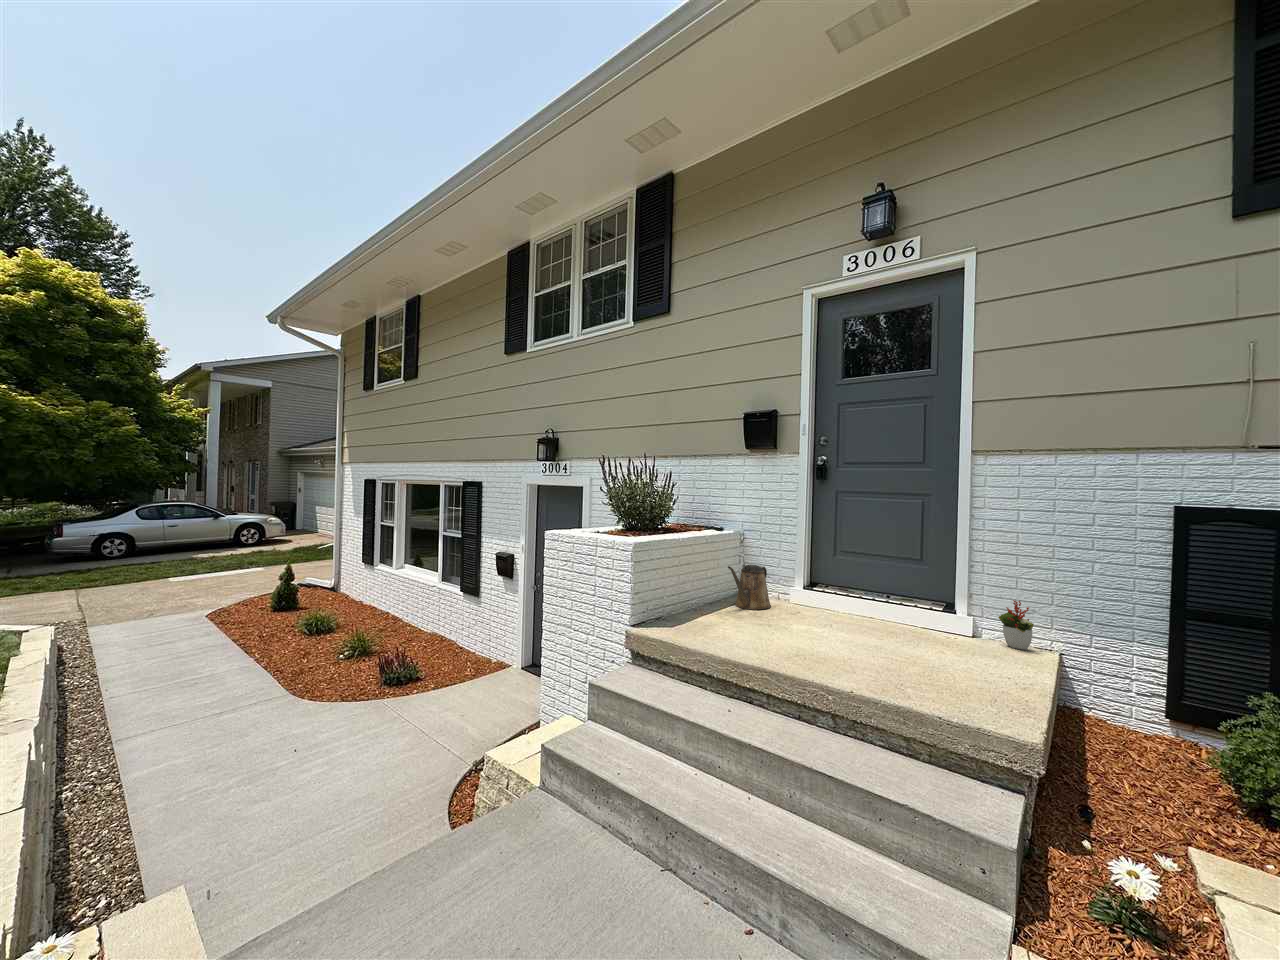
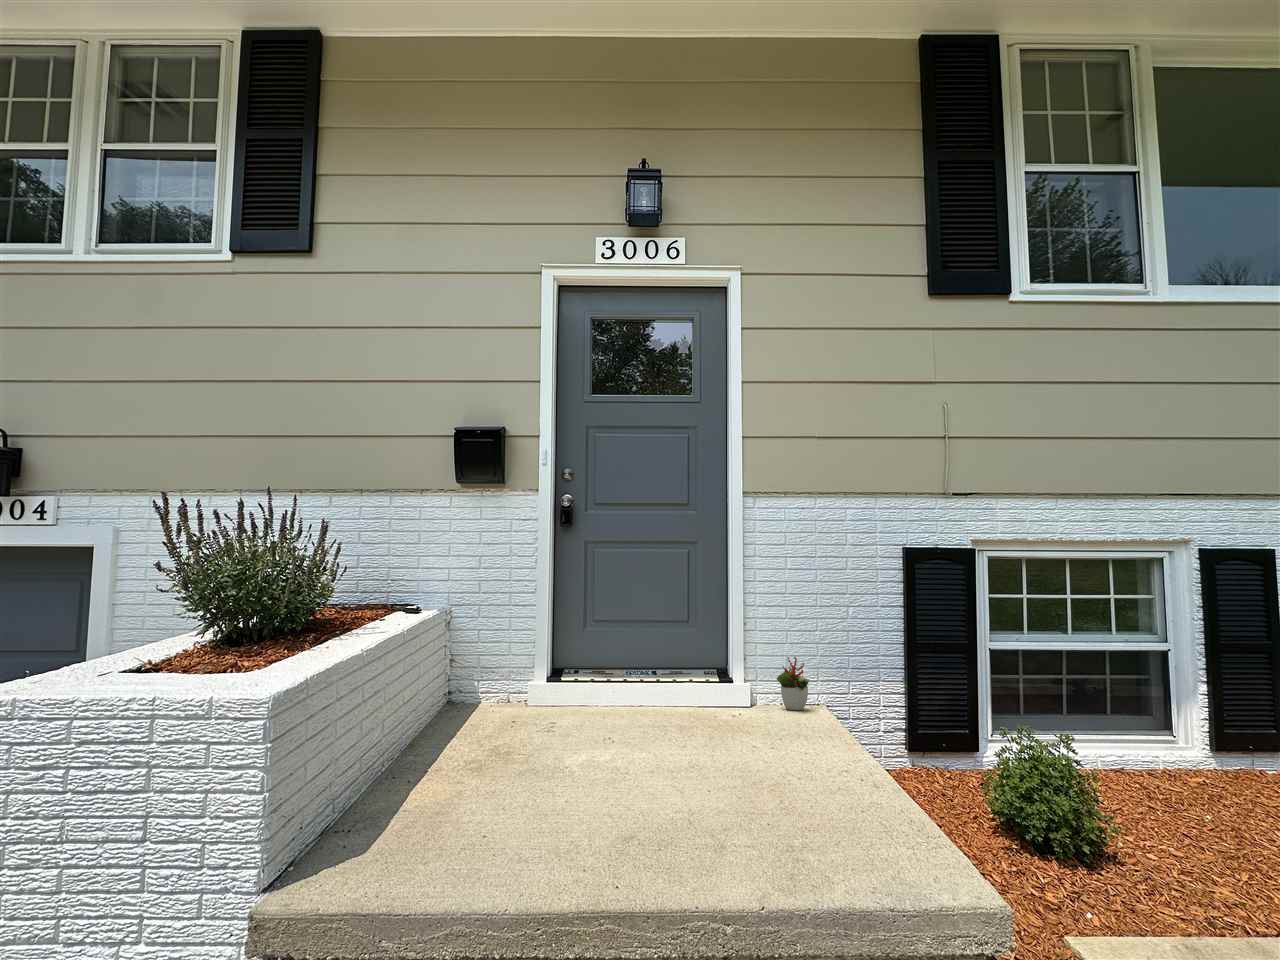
watering can: present [728,565,771,610] -> none [460,658,514,728]

